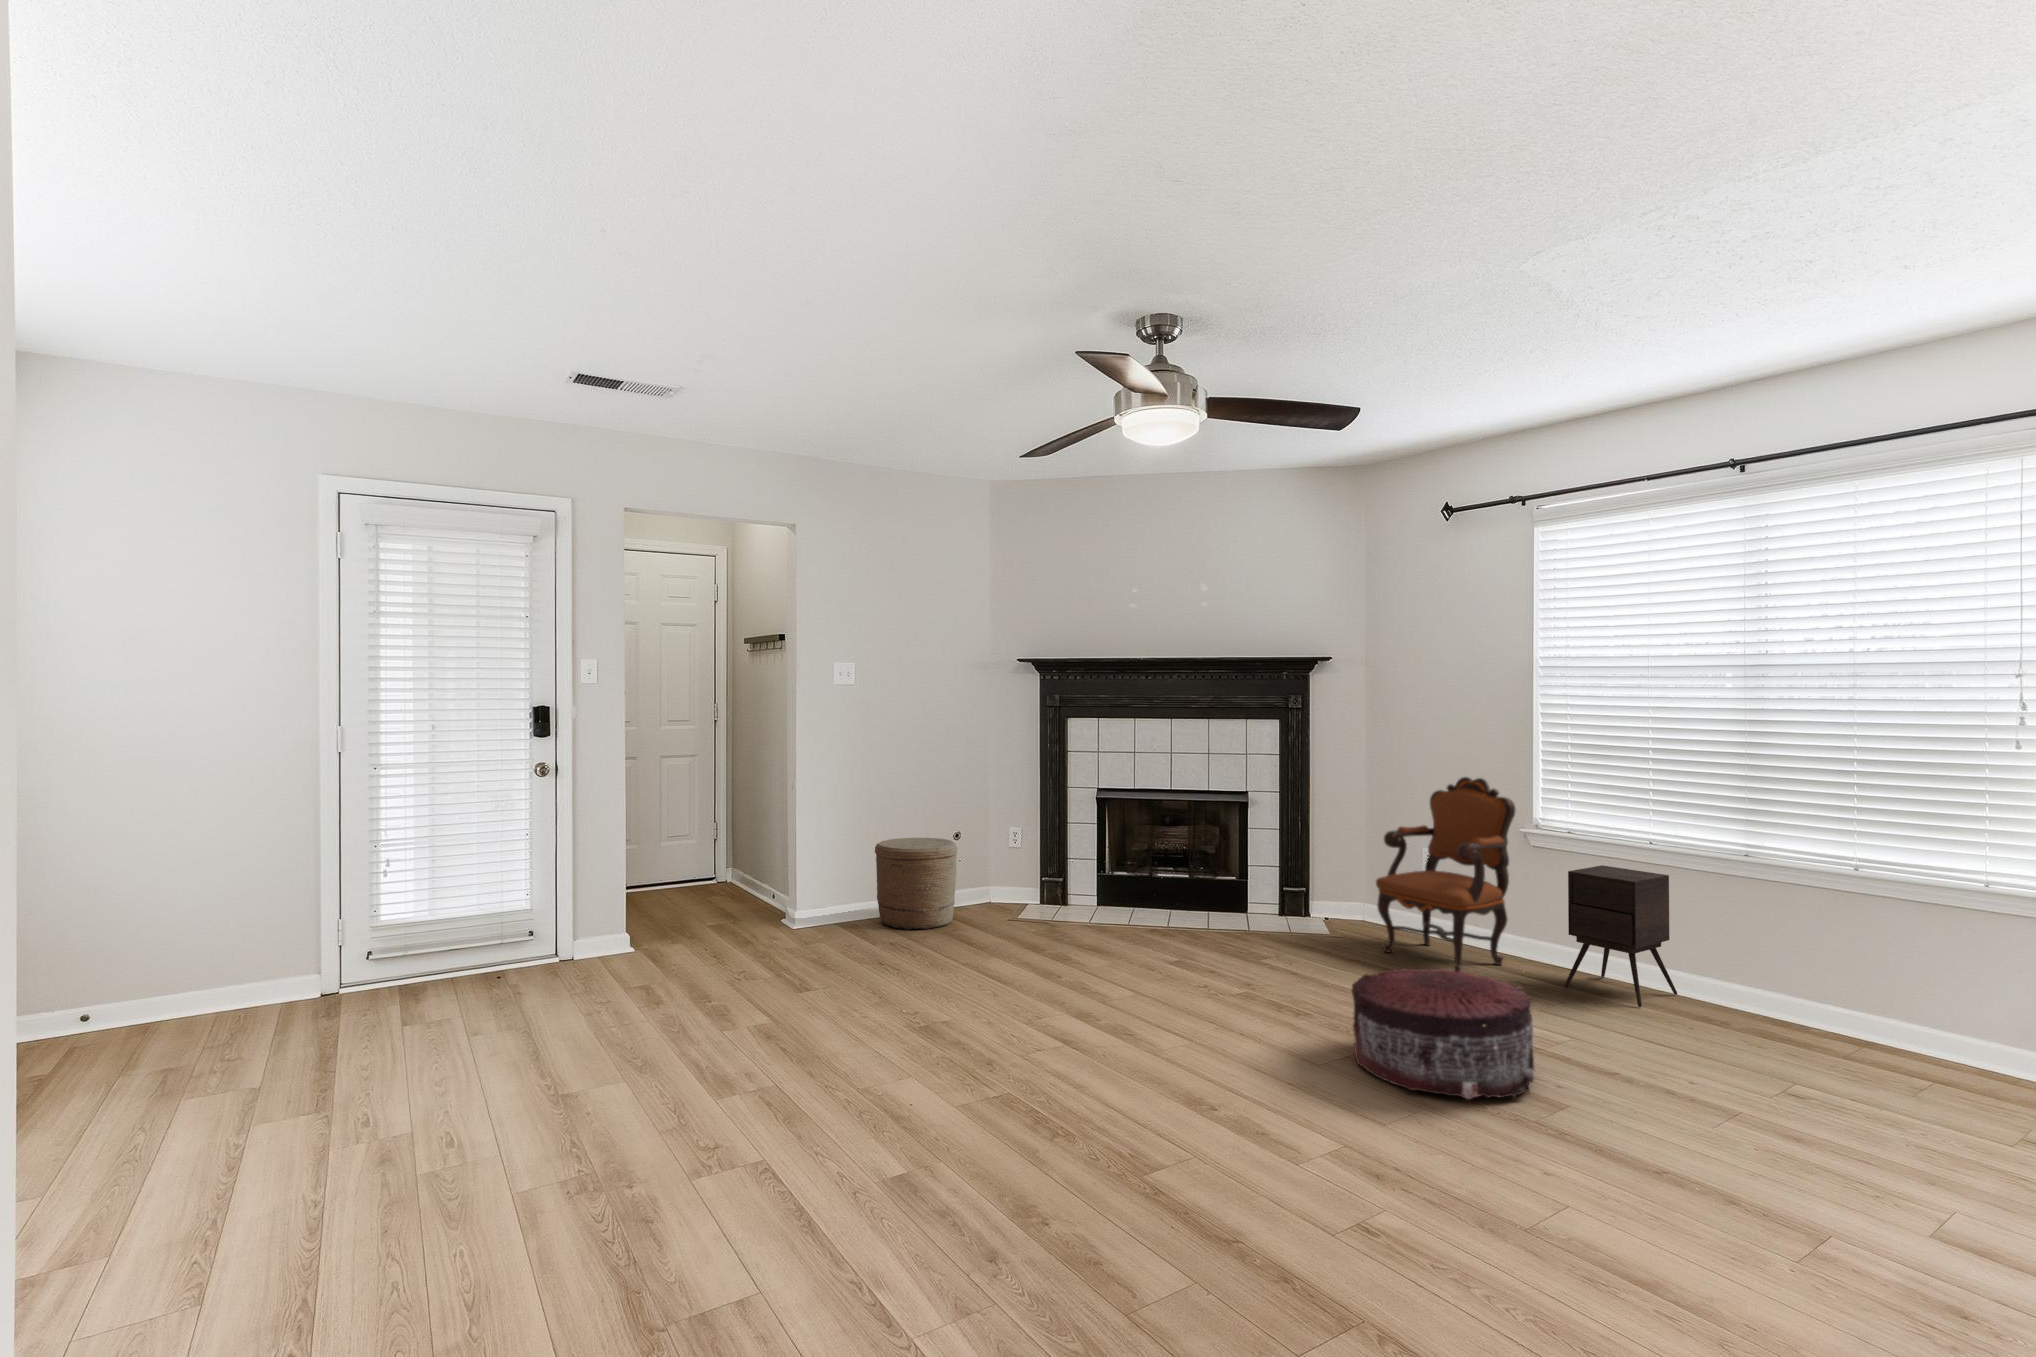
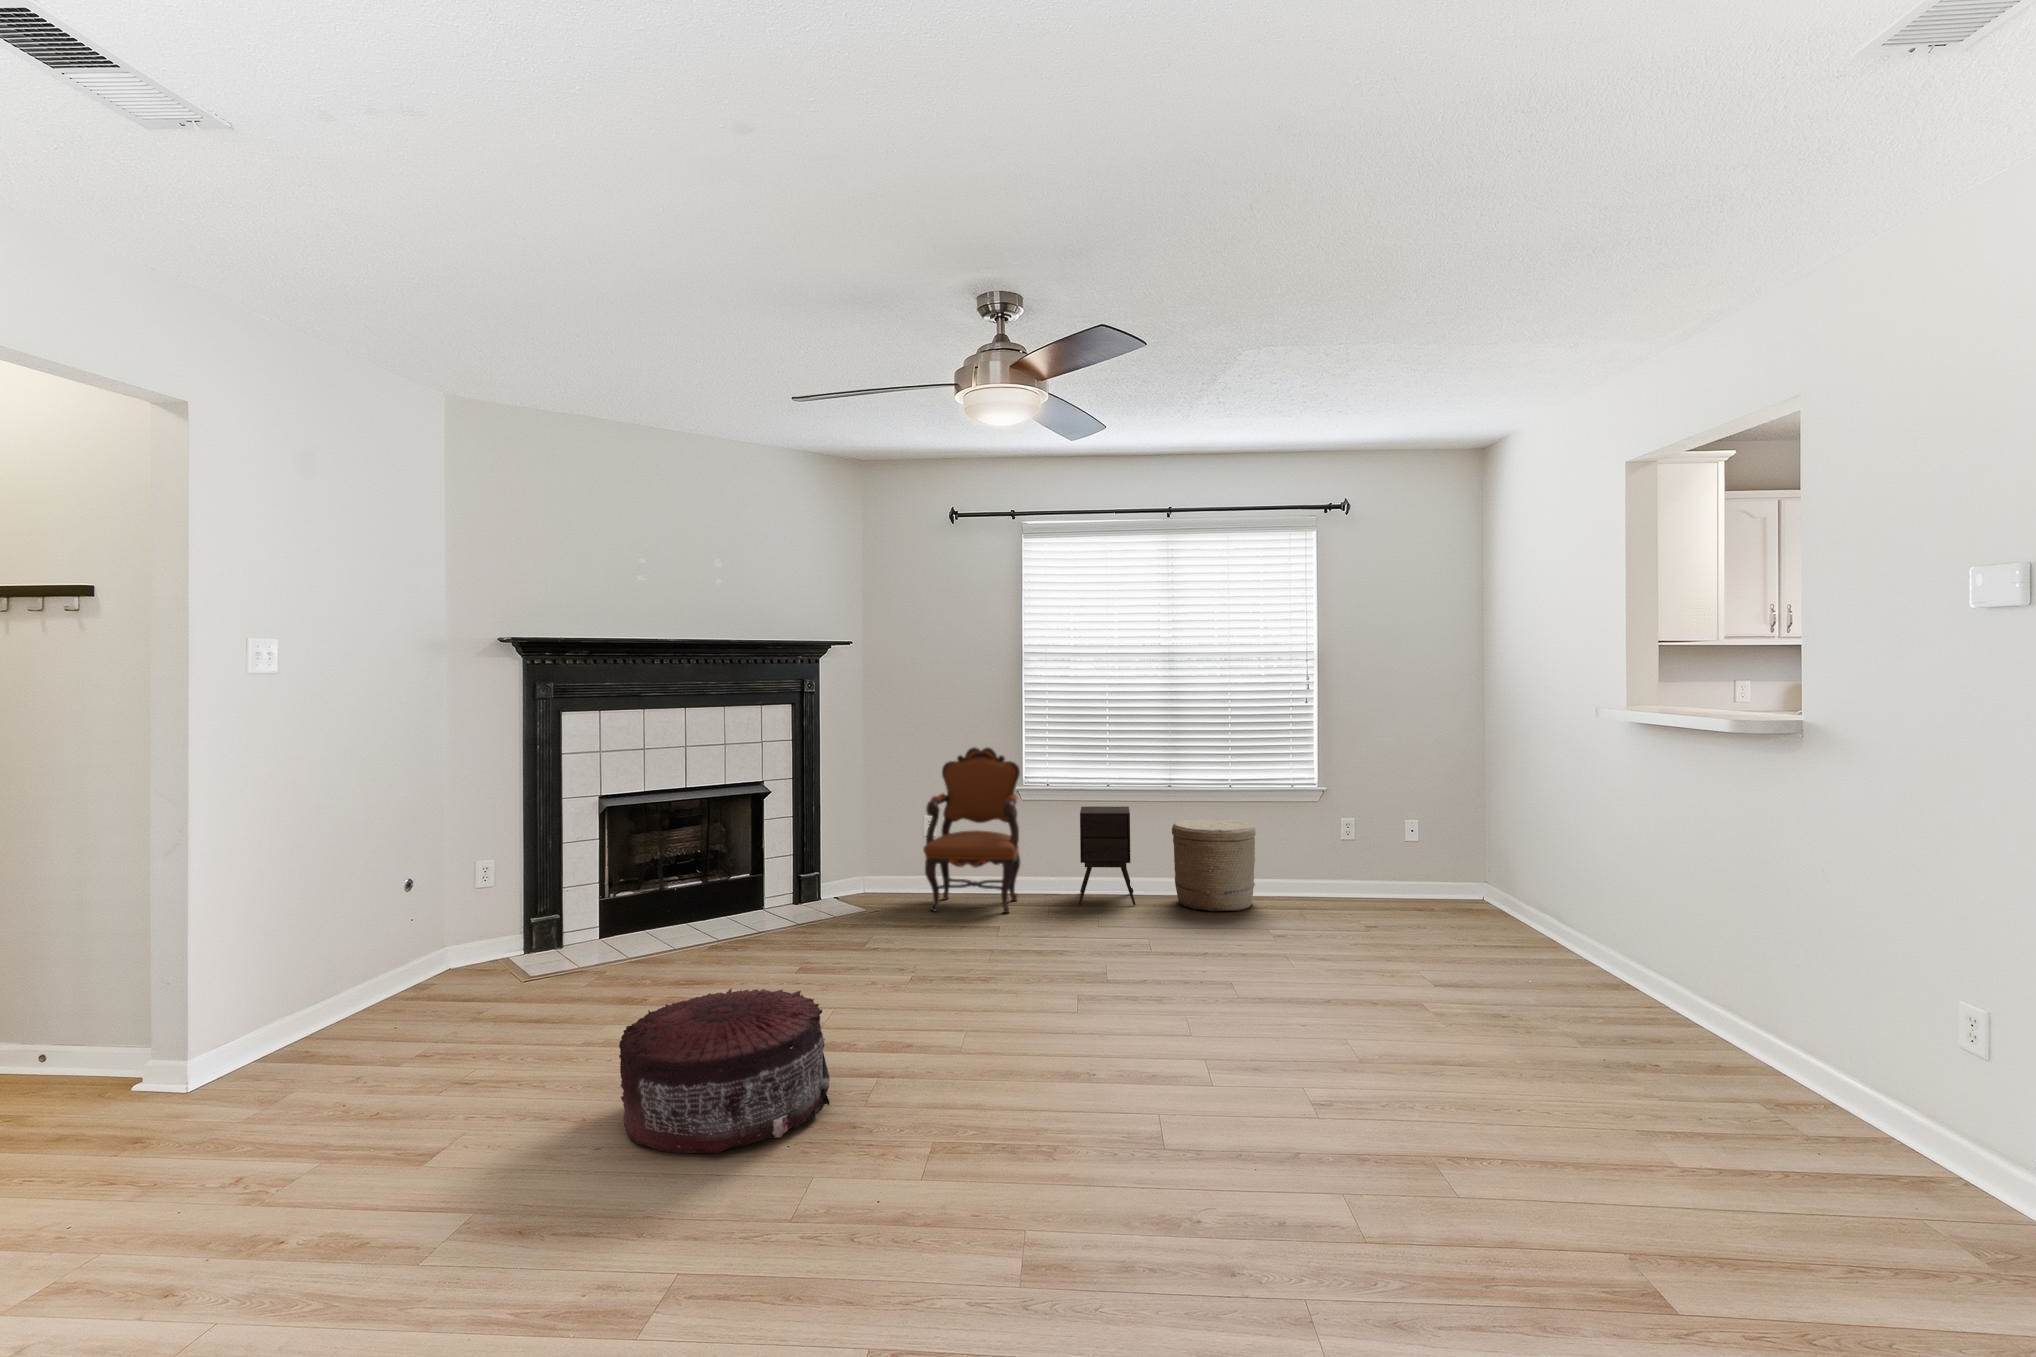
woven basket: present [875,838,958,930] -> present [1172,819,1256,912]
pouf: present [1351,968,1534,1099] -> present [619,988,830,1153]

